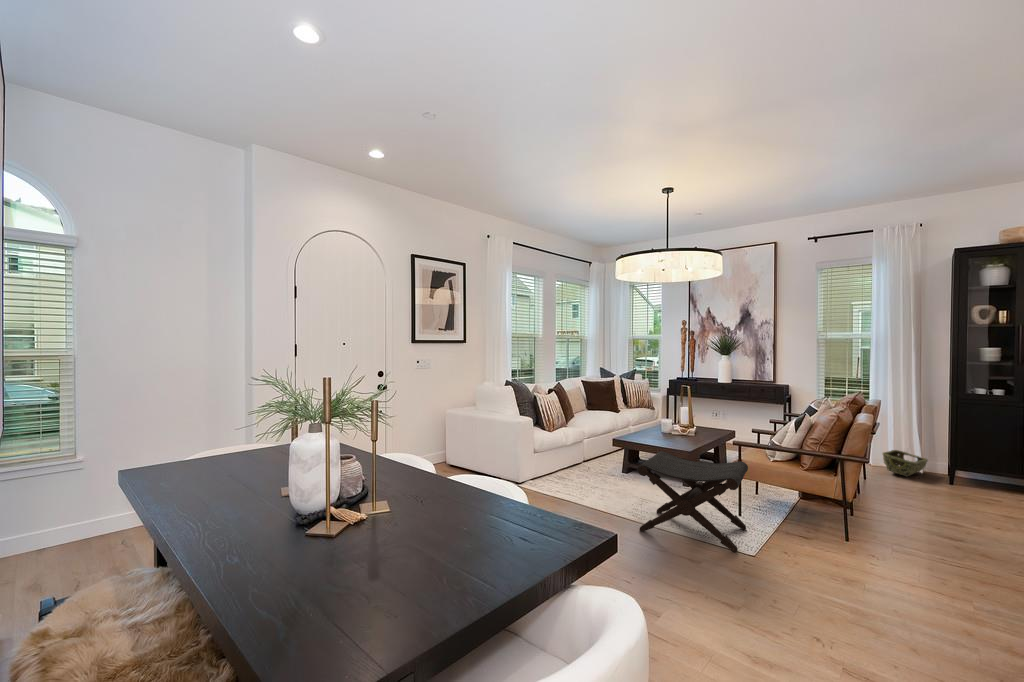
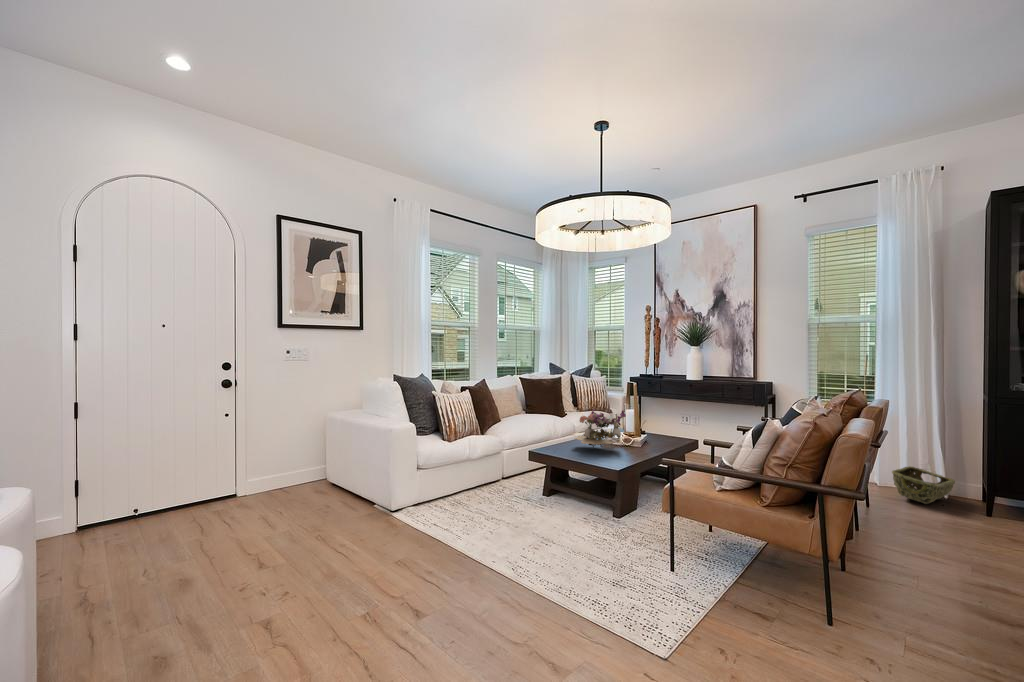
flower arrangement: none [647,407,688,437] -> present [575,409,626,447]
footstool: present [638,451,748,552] -> none [503,473,676,650]

